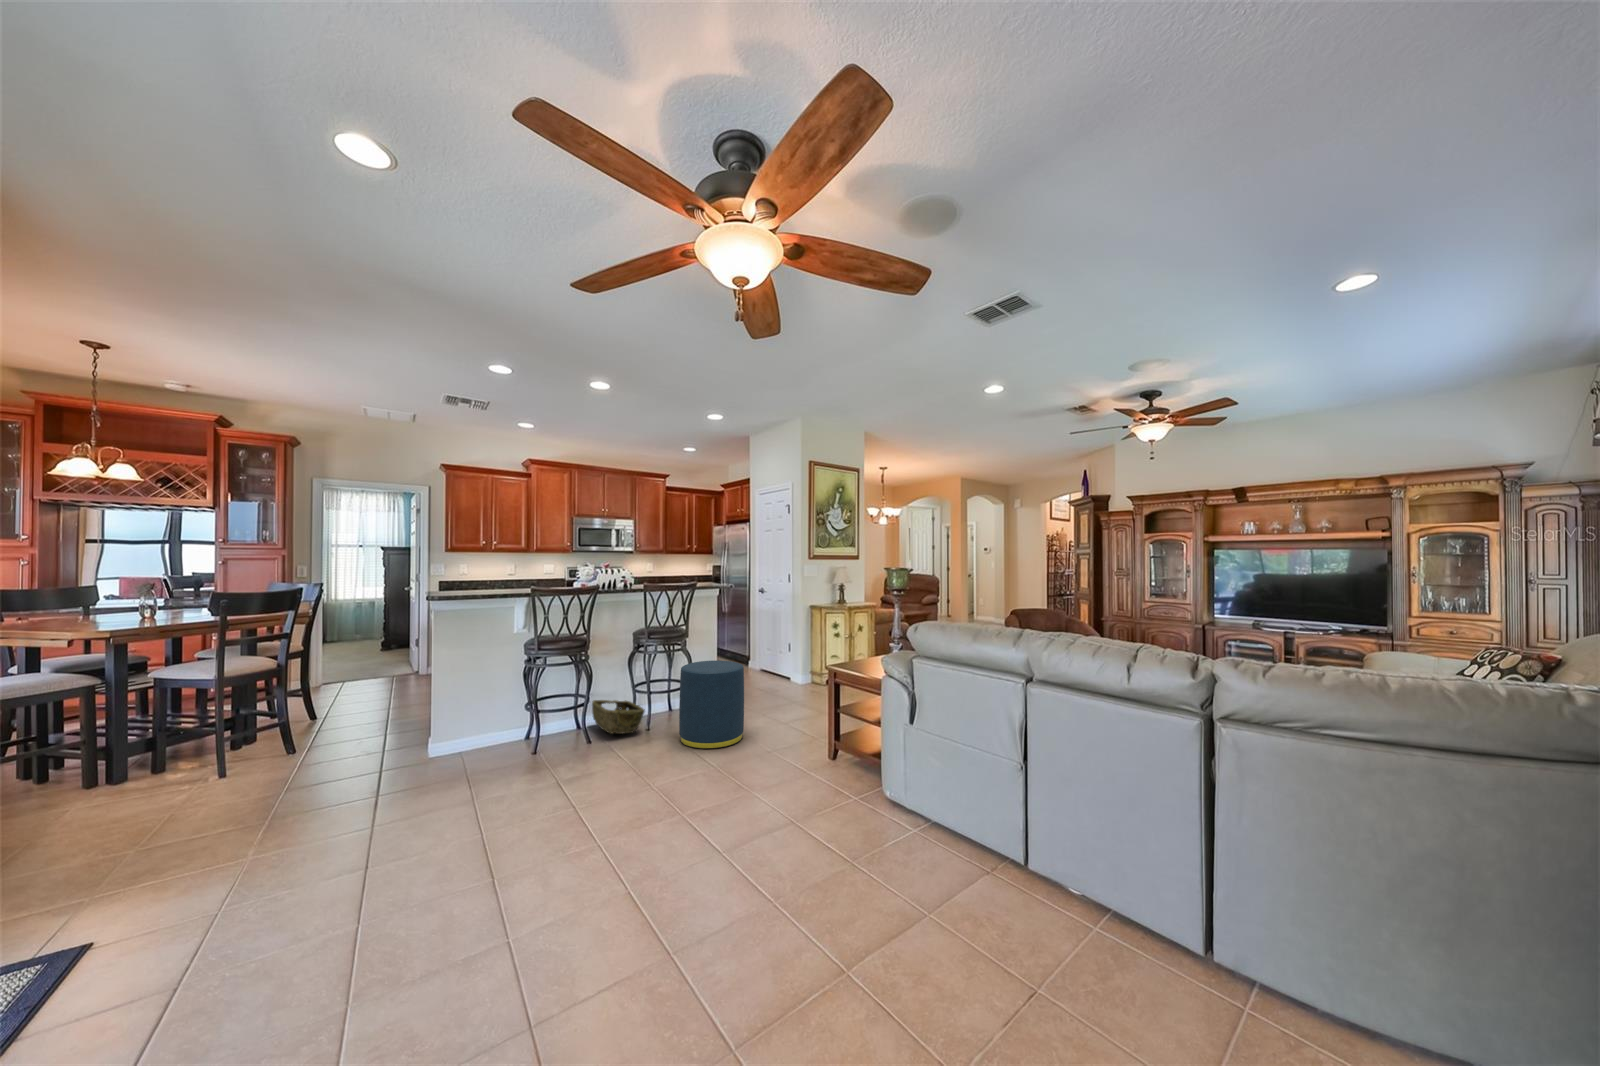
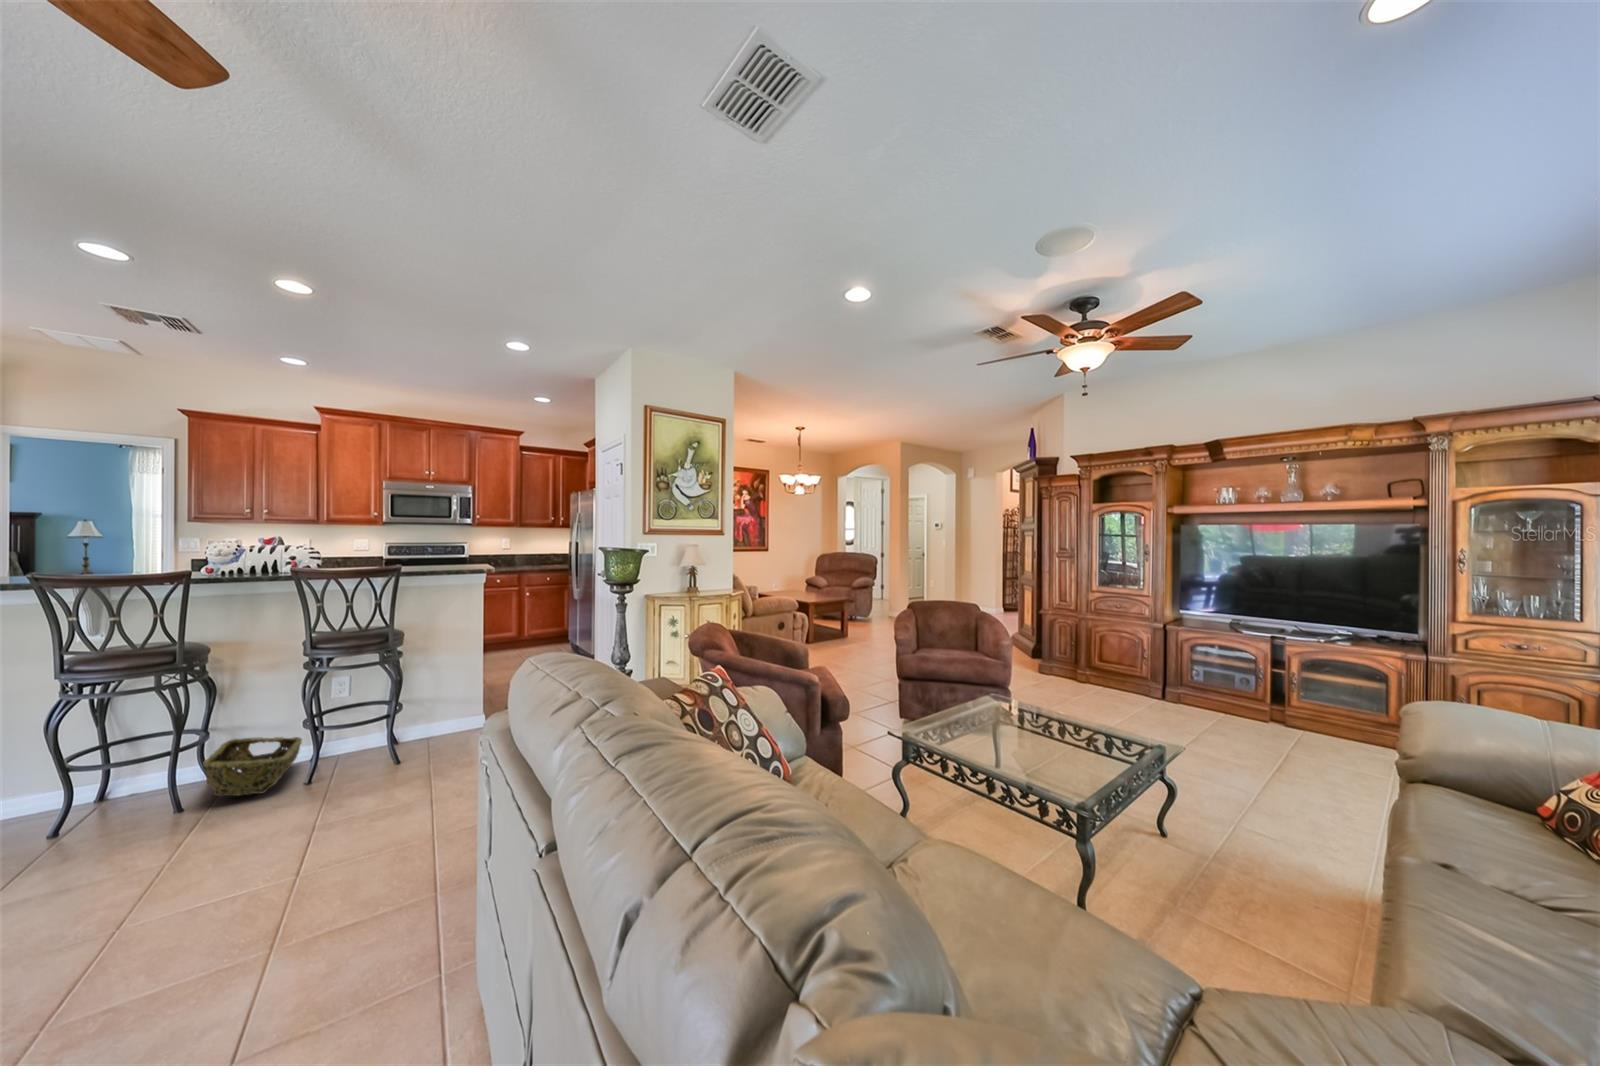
ottoman: present [679,661,744,749] -> none [308,683,434,830]

